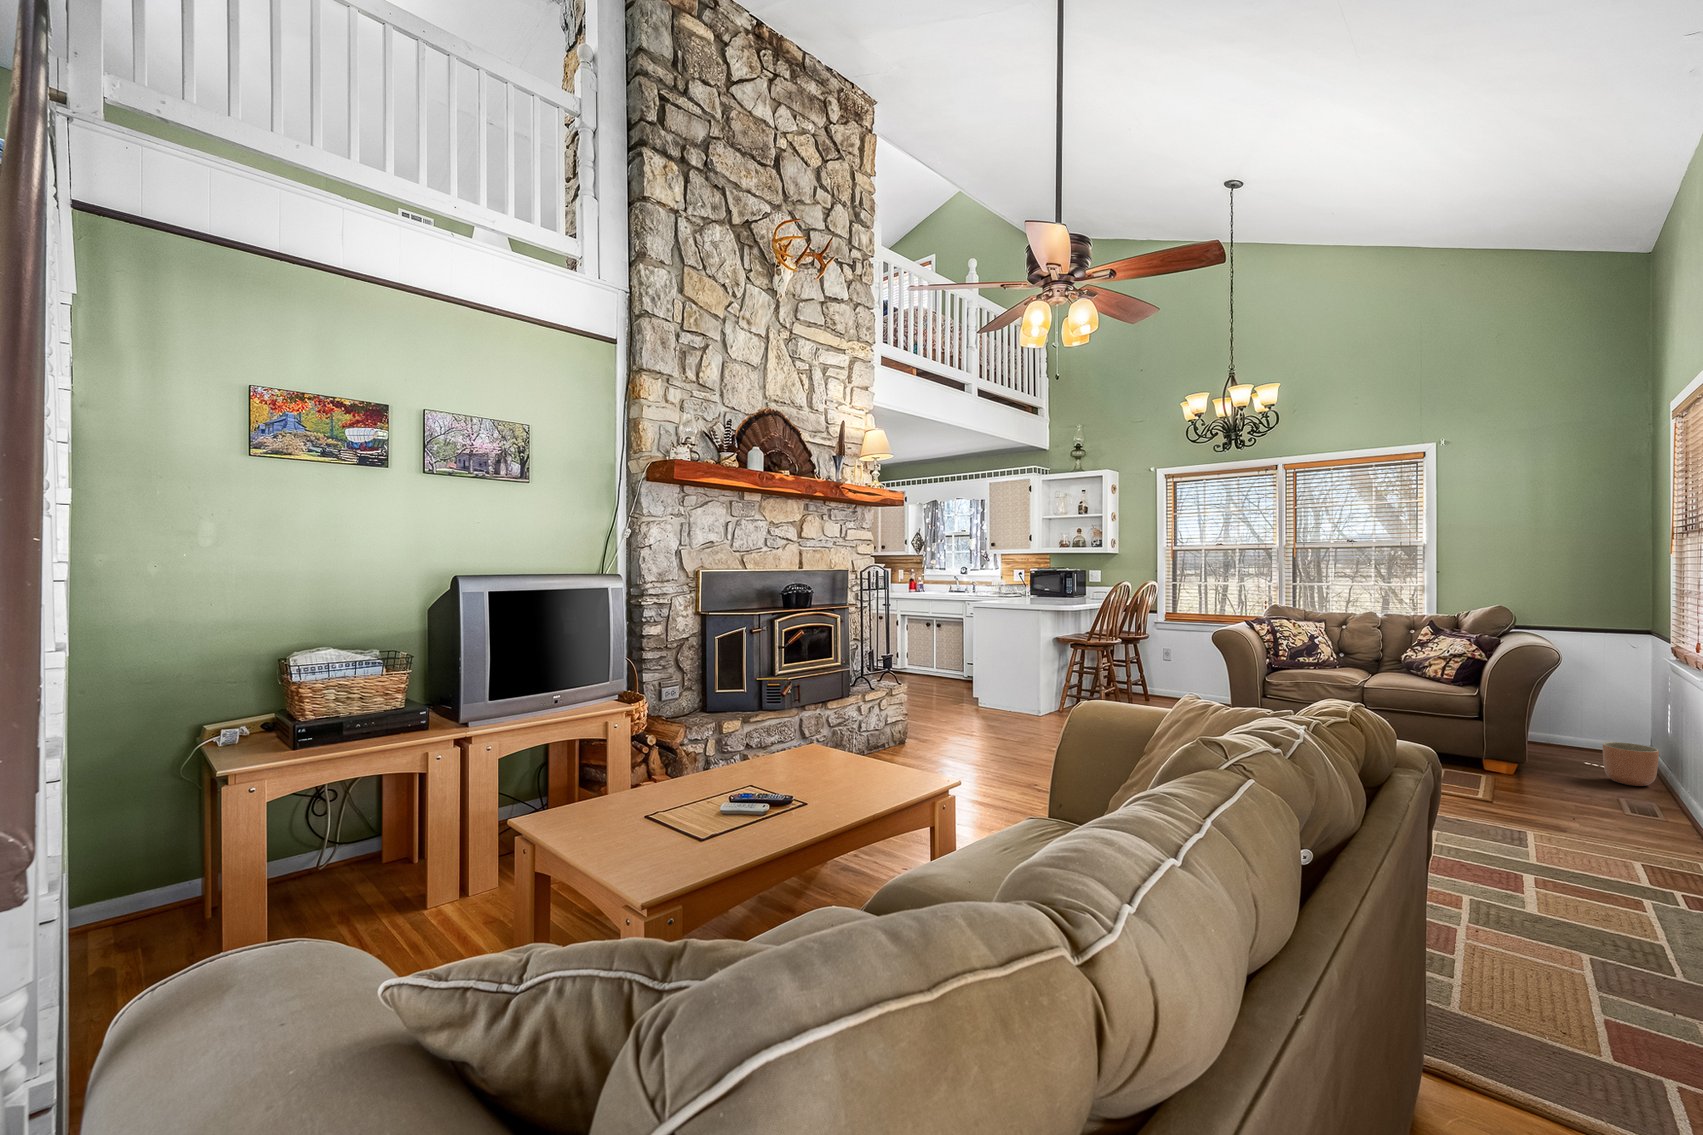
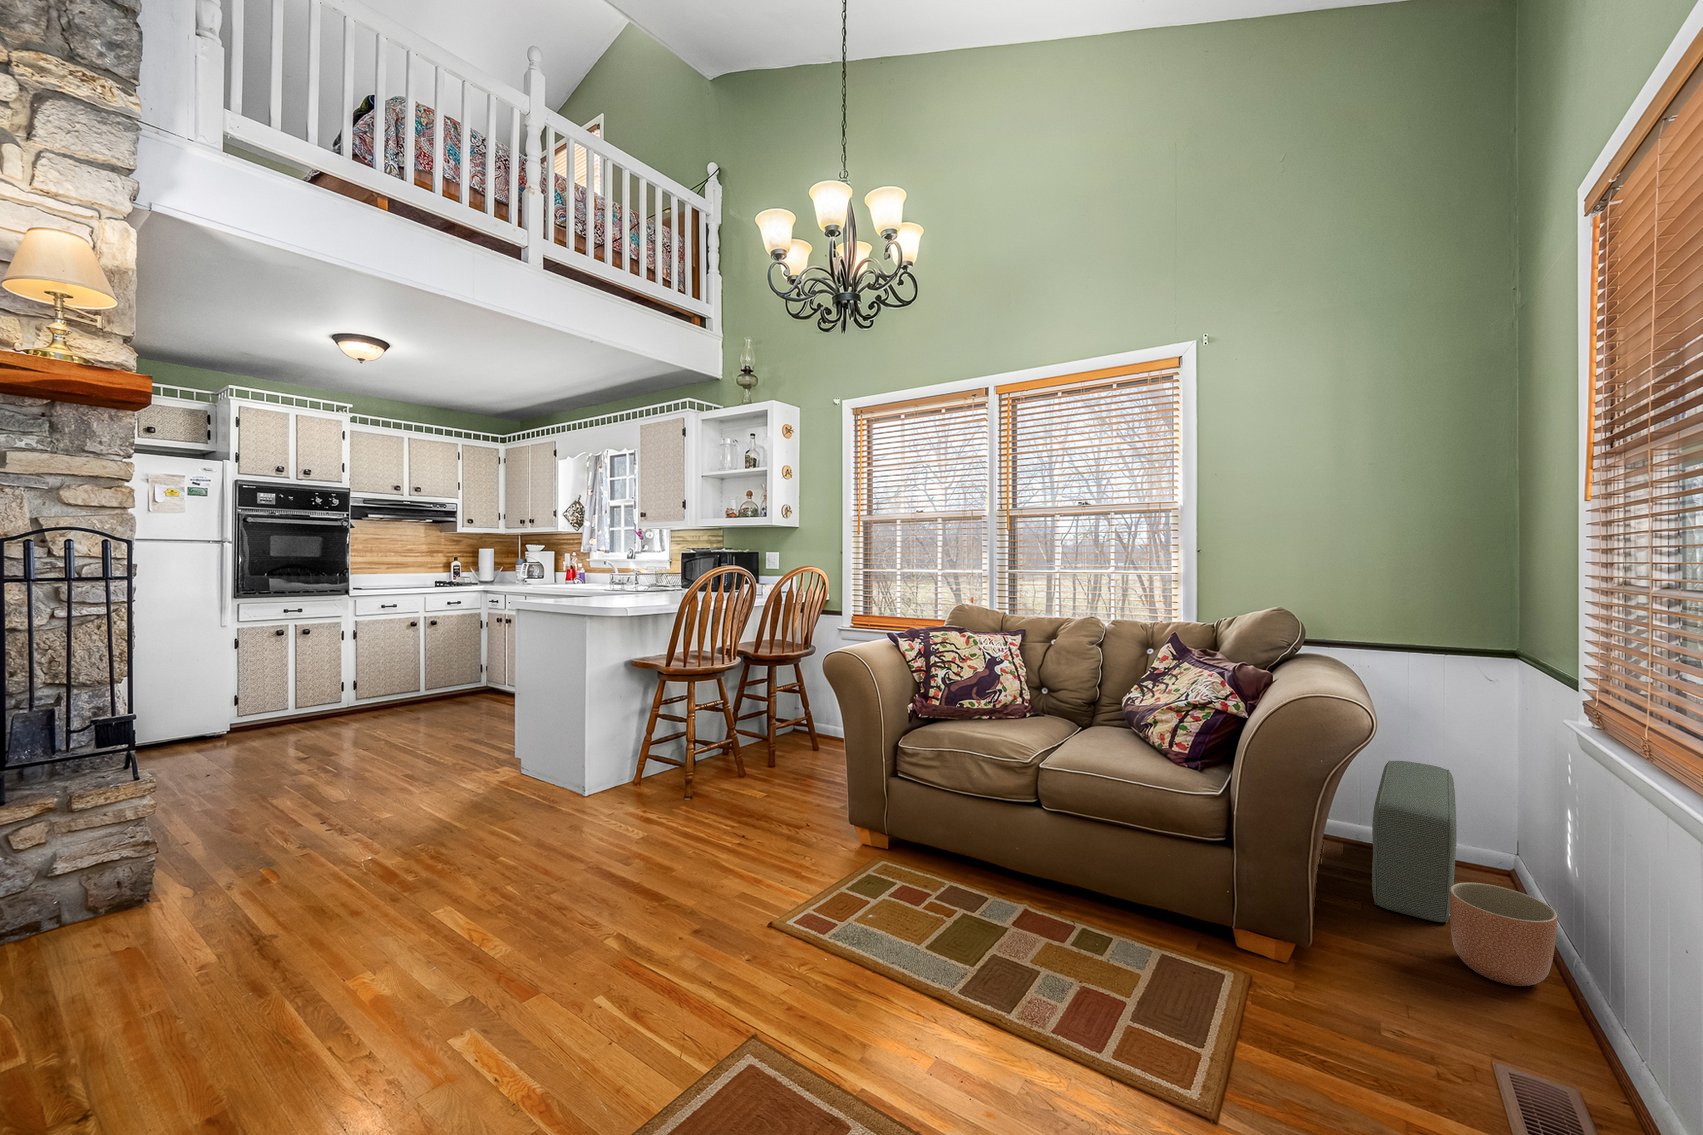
pouf: none [1561,695,1613,770] -> present [1372,760,1457,923]

